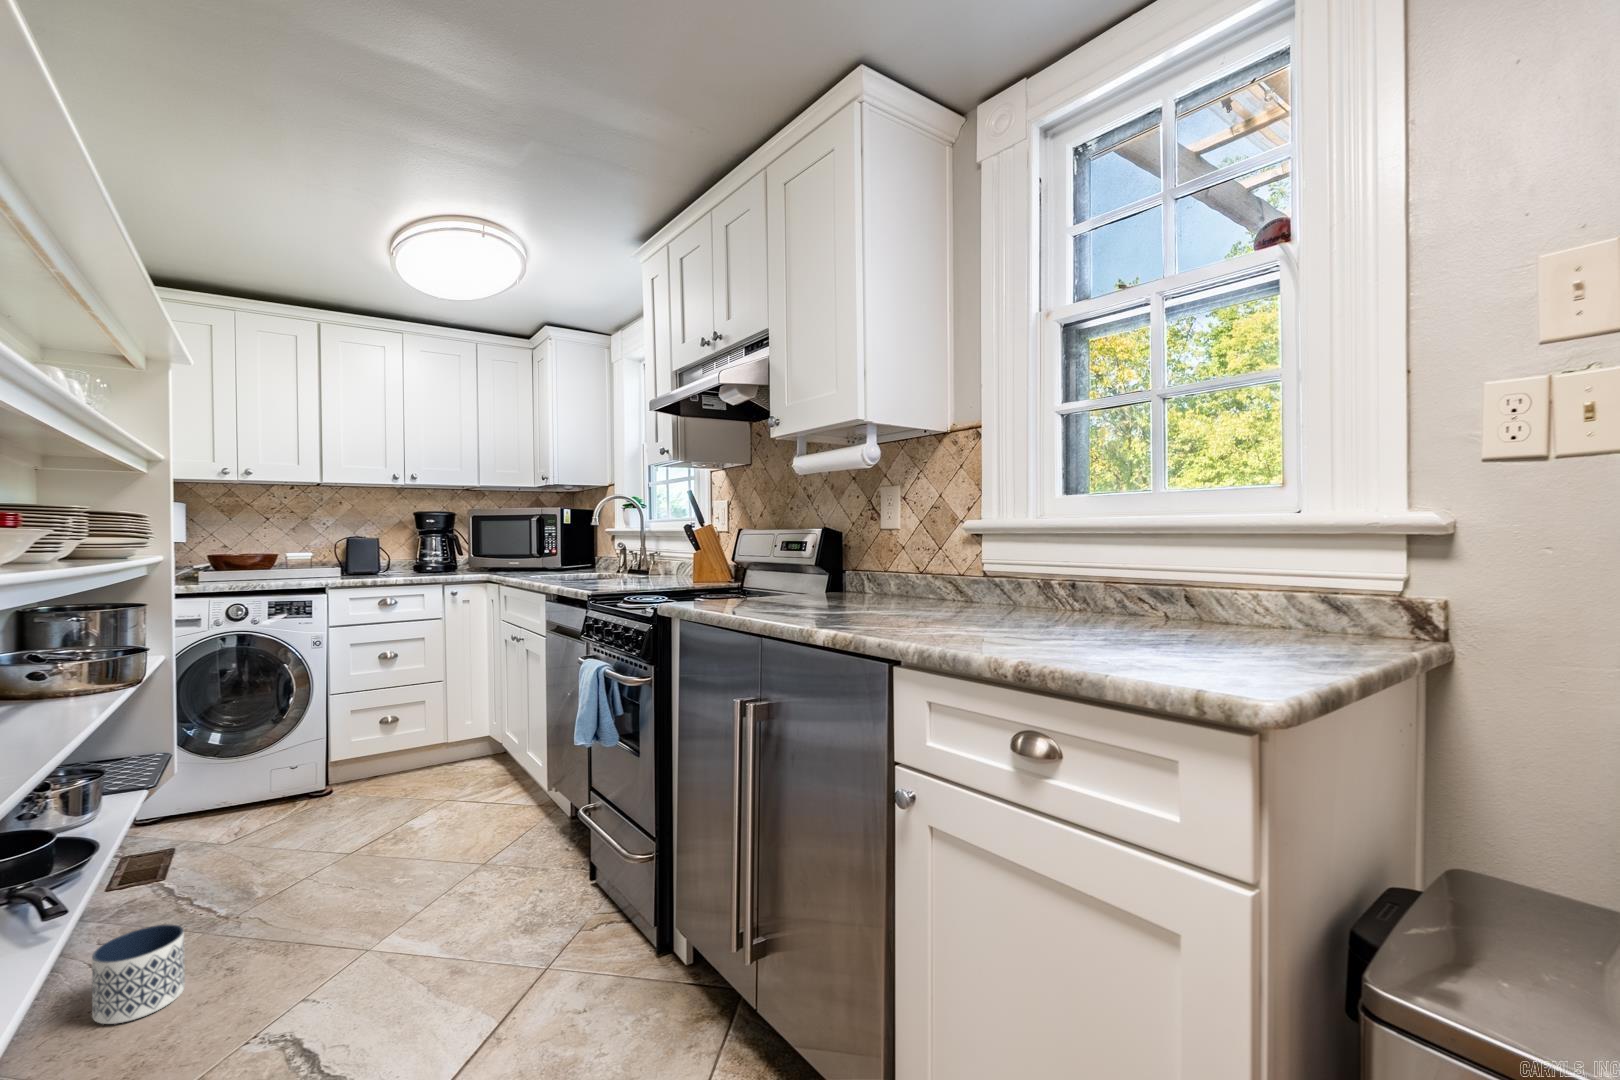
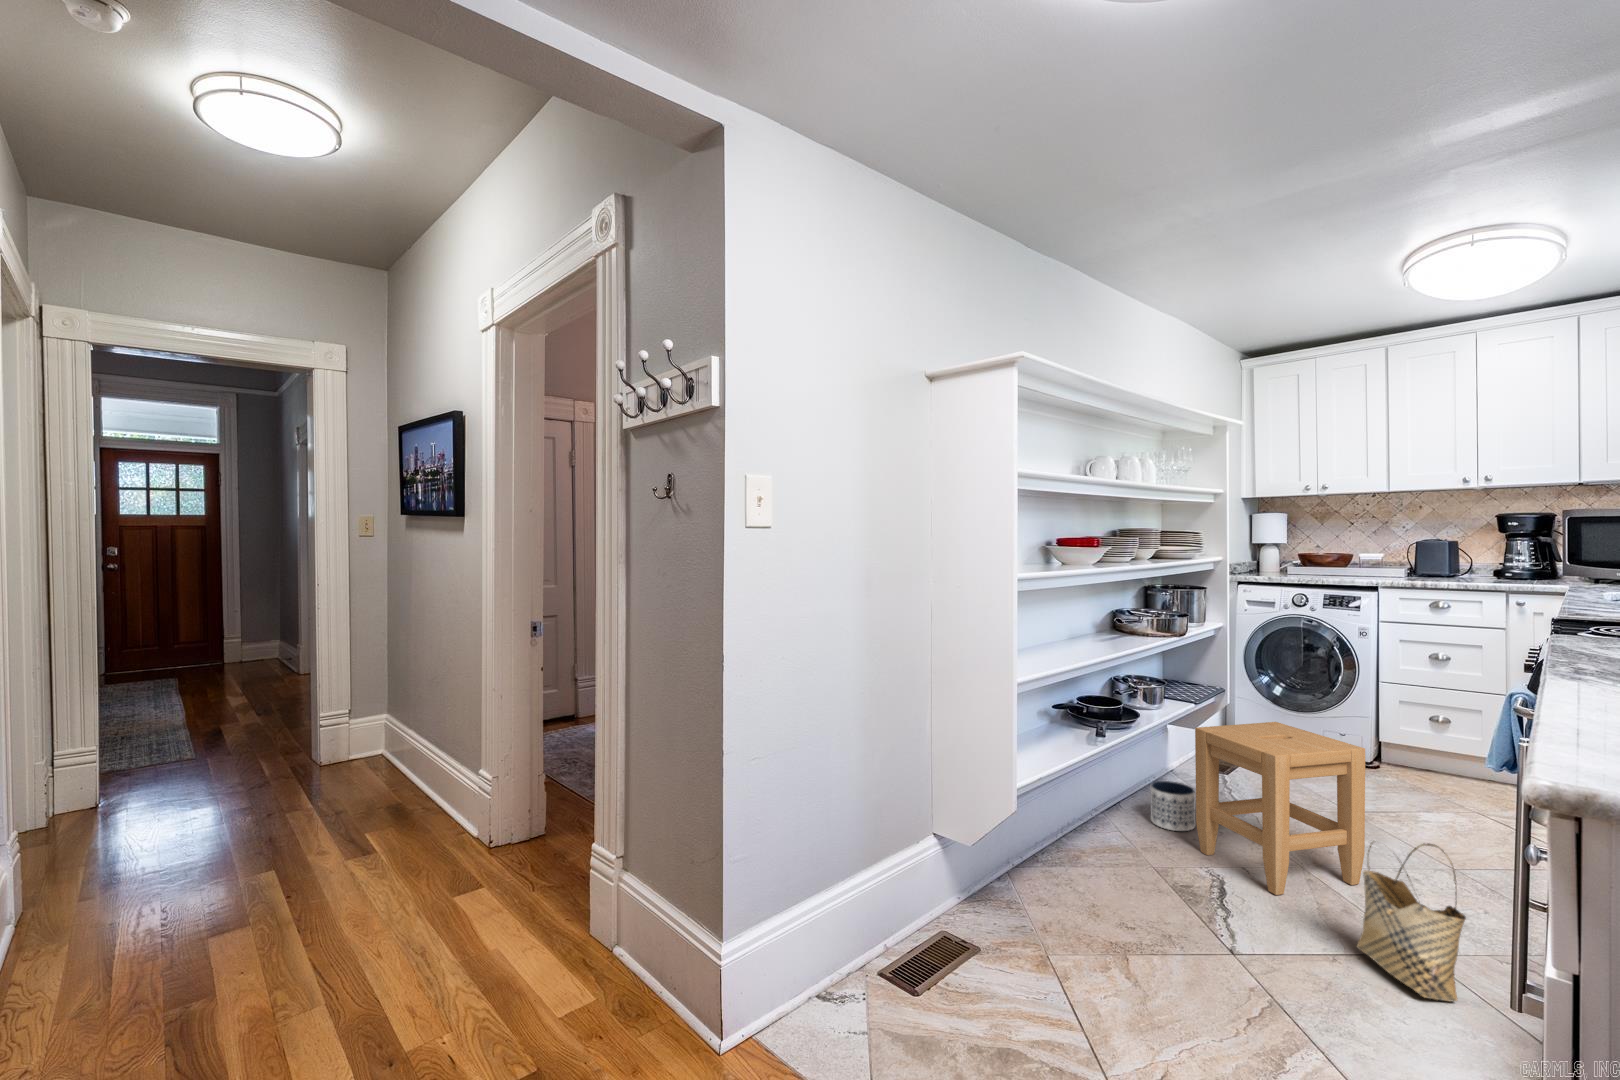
stool: none [212,770,440,1019] -> present [1195,722,1365,895]
woven basket: none [503,845,614,1016] -> present [1357,841,1466,1002]

